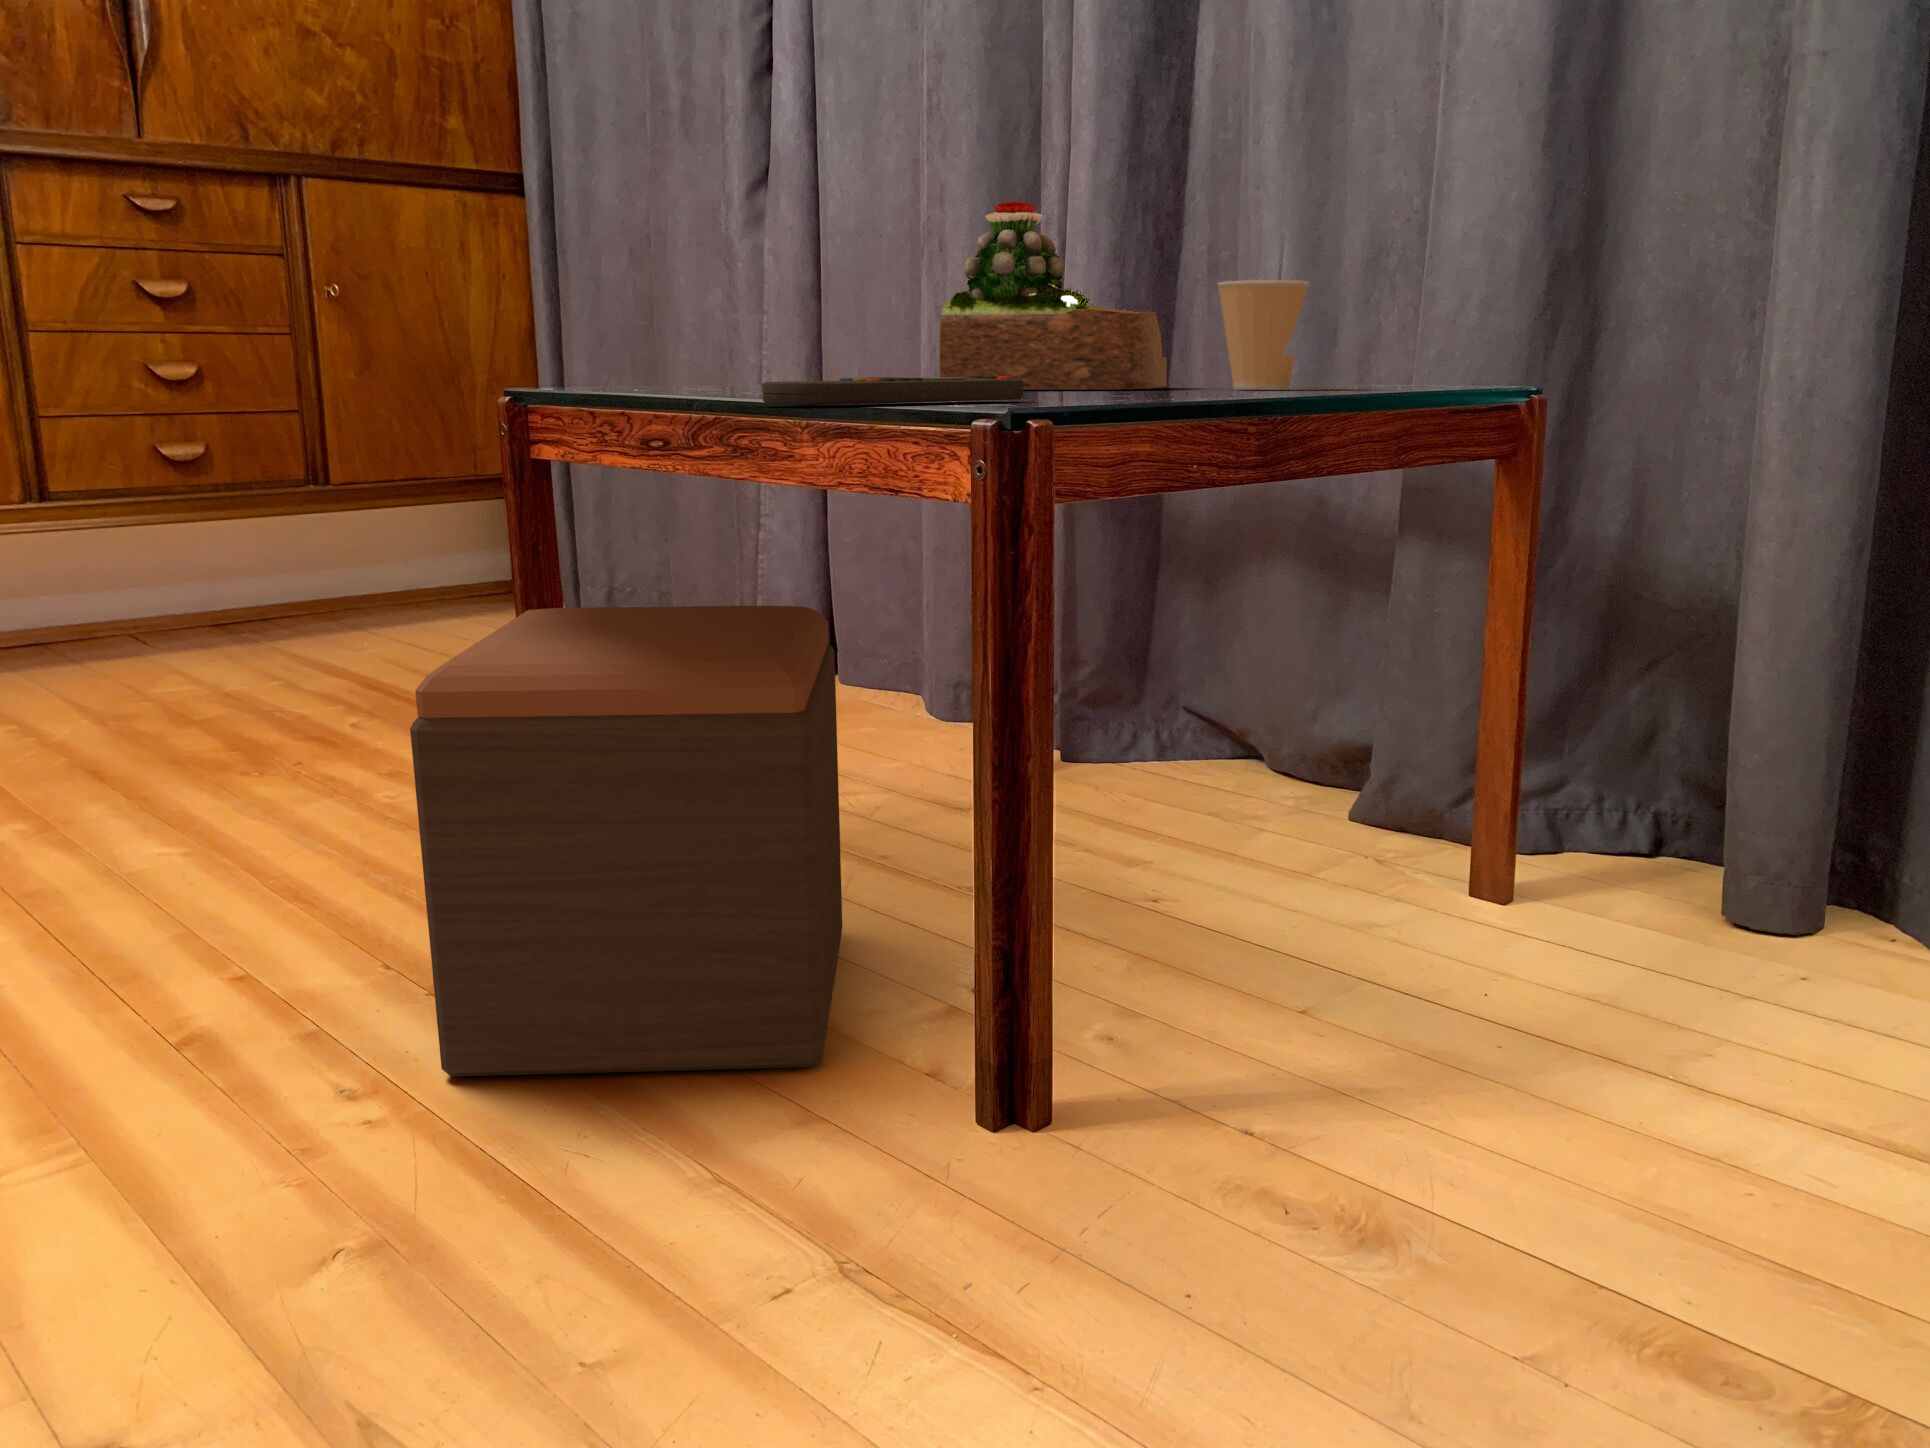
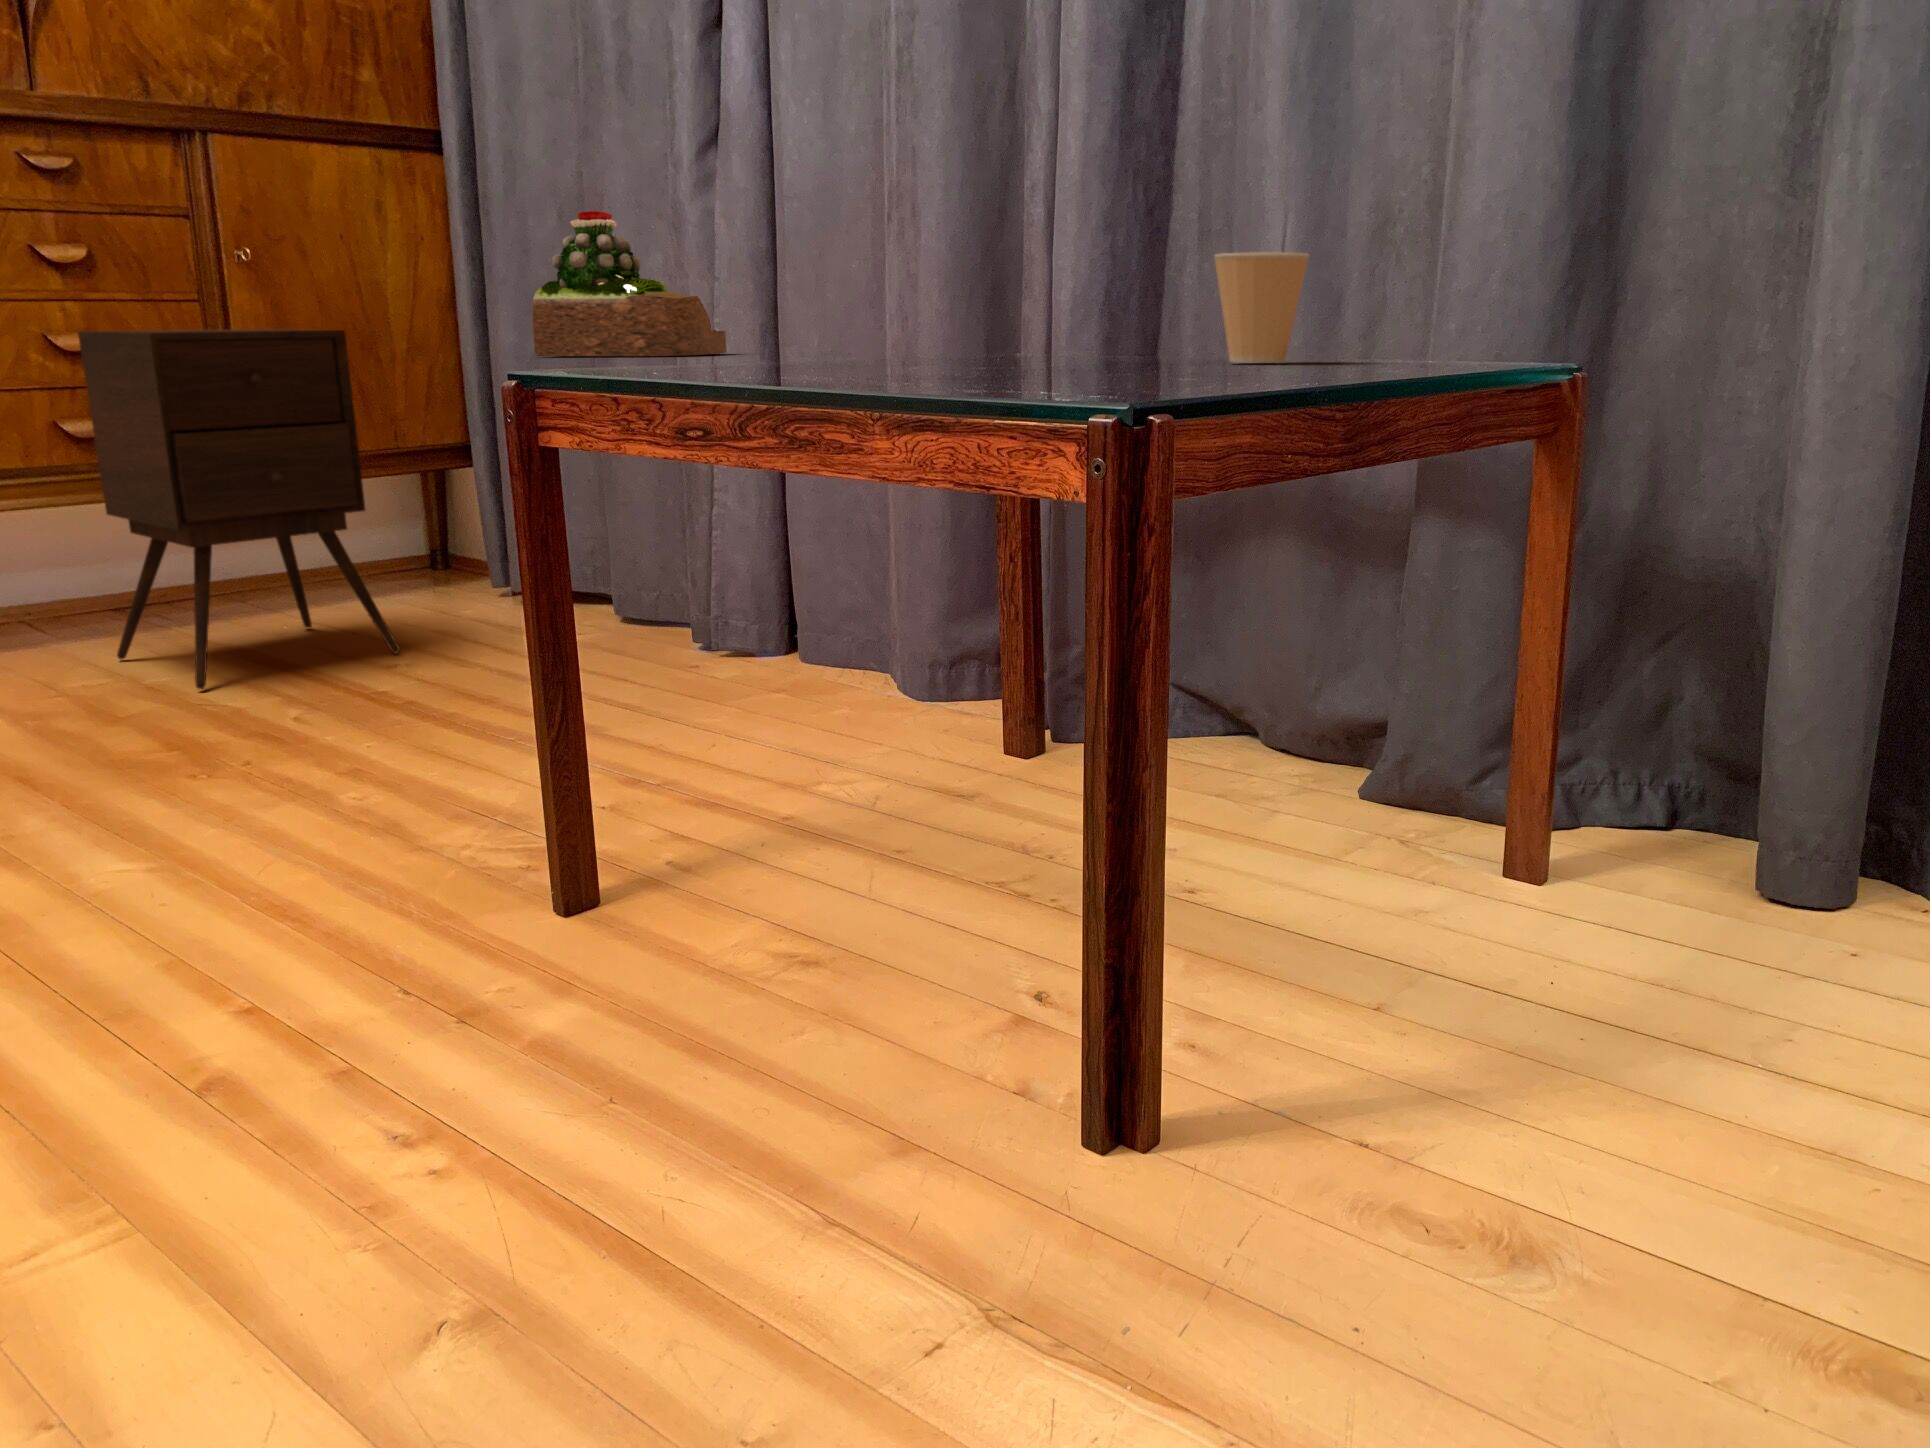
succulent plant: present [940,202,1167,390] -> present [532,211,727,356]
side table: none [174,360,460,697] -> present [78,329,400,689]
remote control: present [762,376,1023,406] -> none [821,358,1079,394]
footstool: present [410,606,842,1076] -> none [461,601,903,1118]

